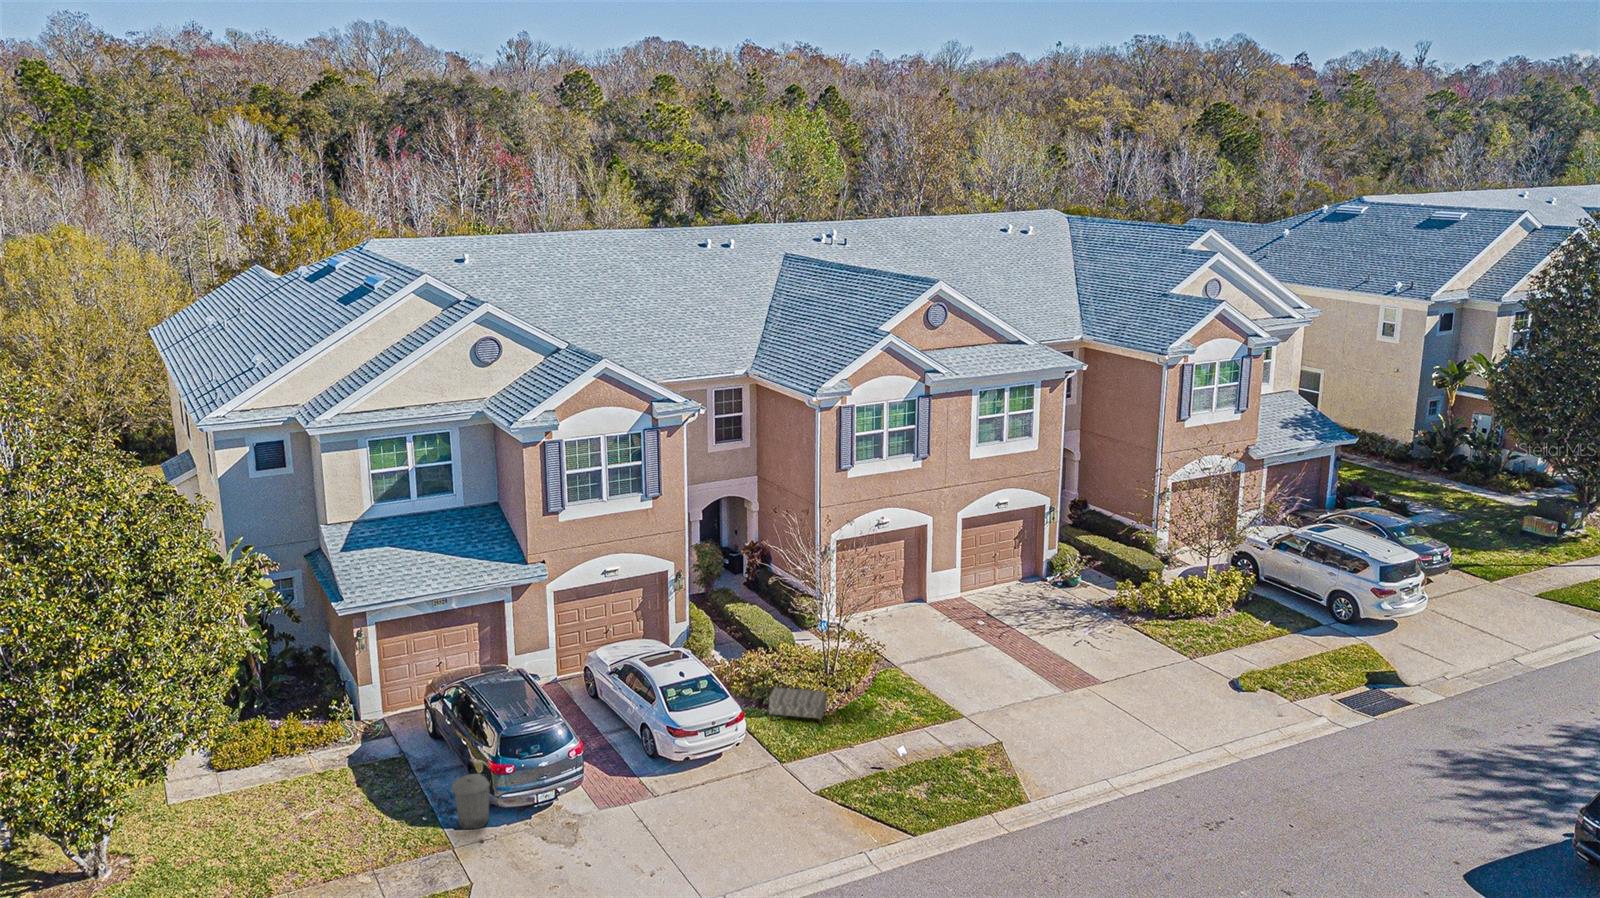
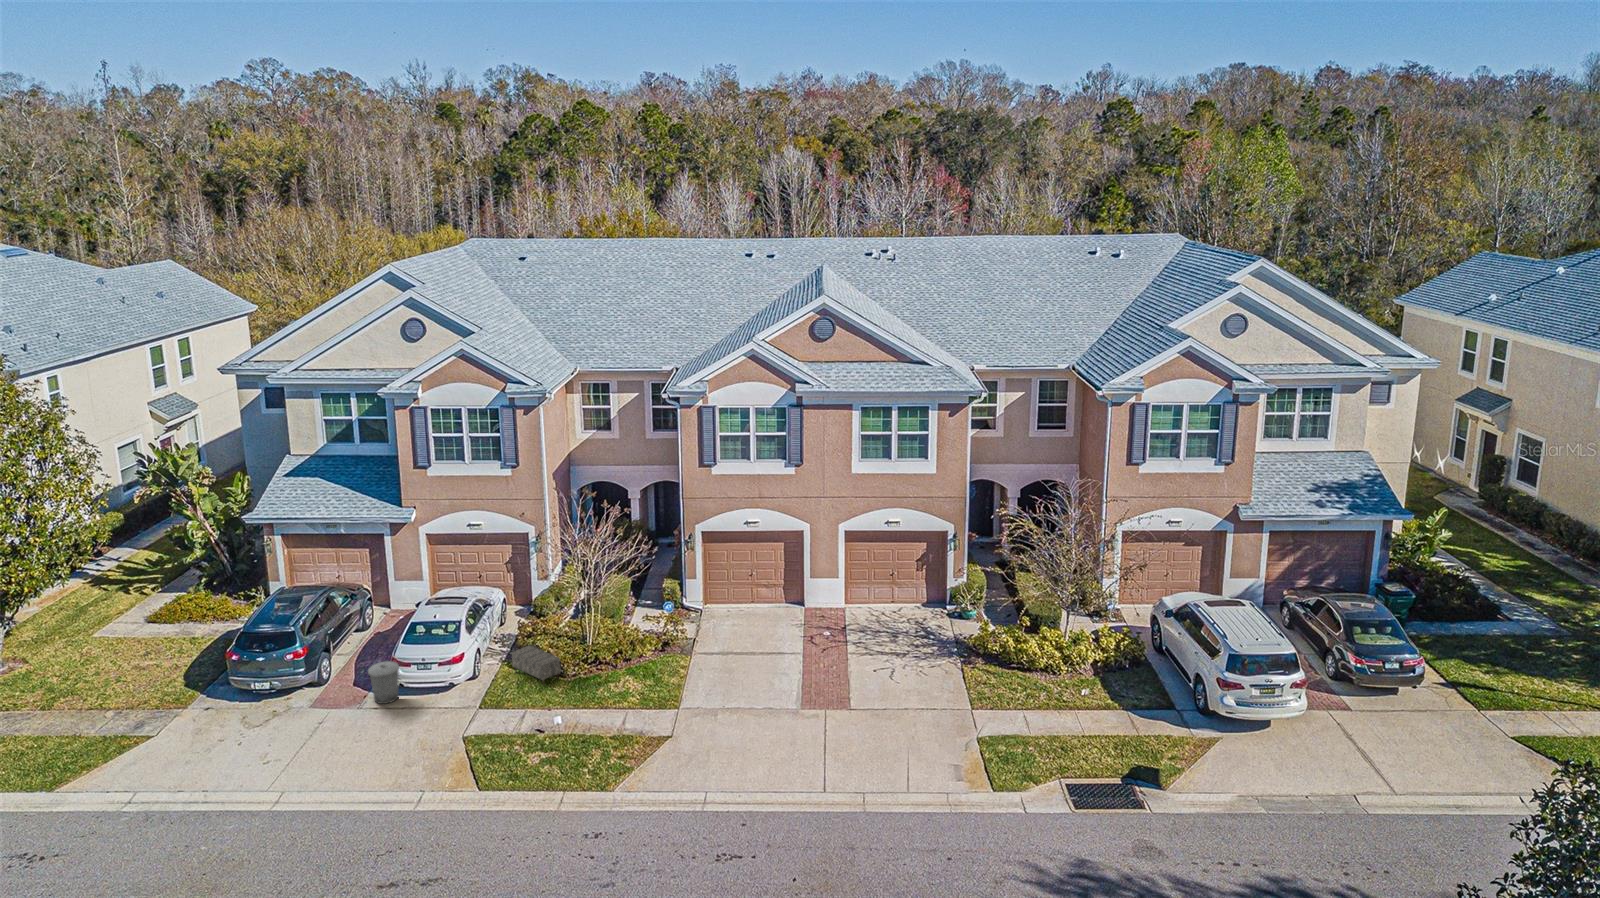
trash can: present [452,774,490,829] -> present [368,661,399,704]

